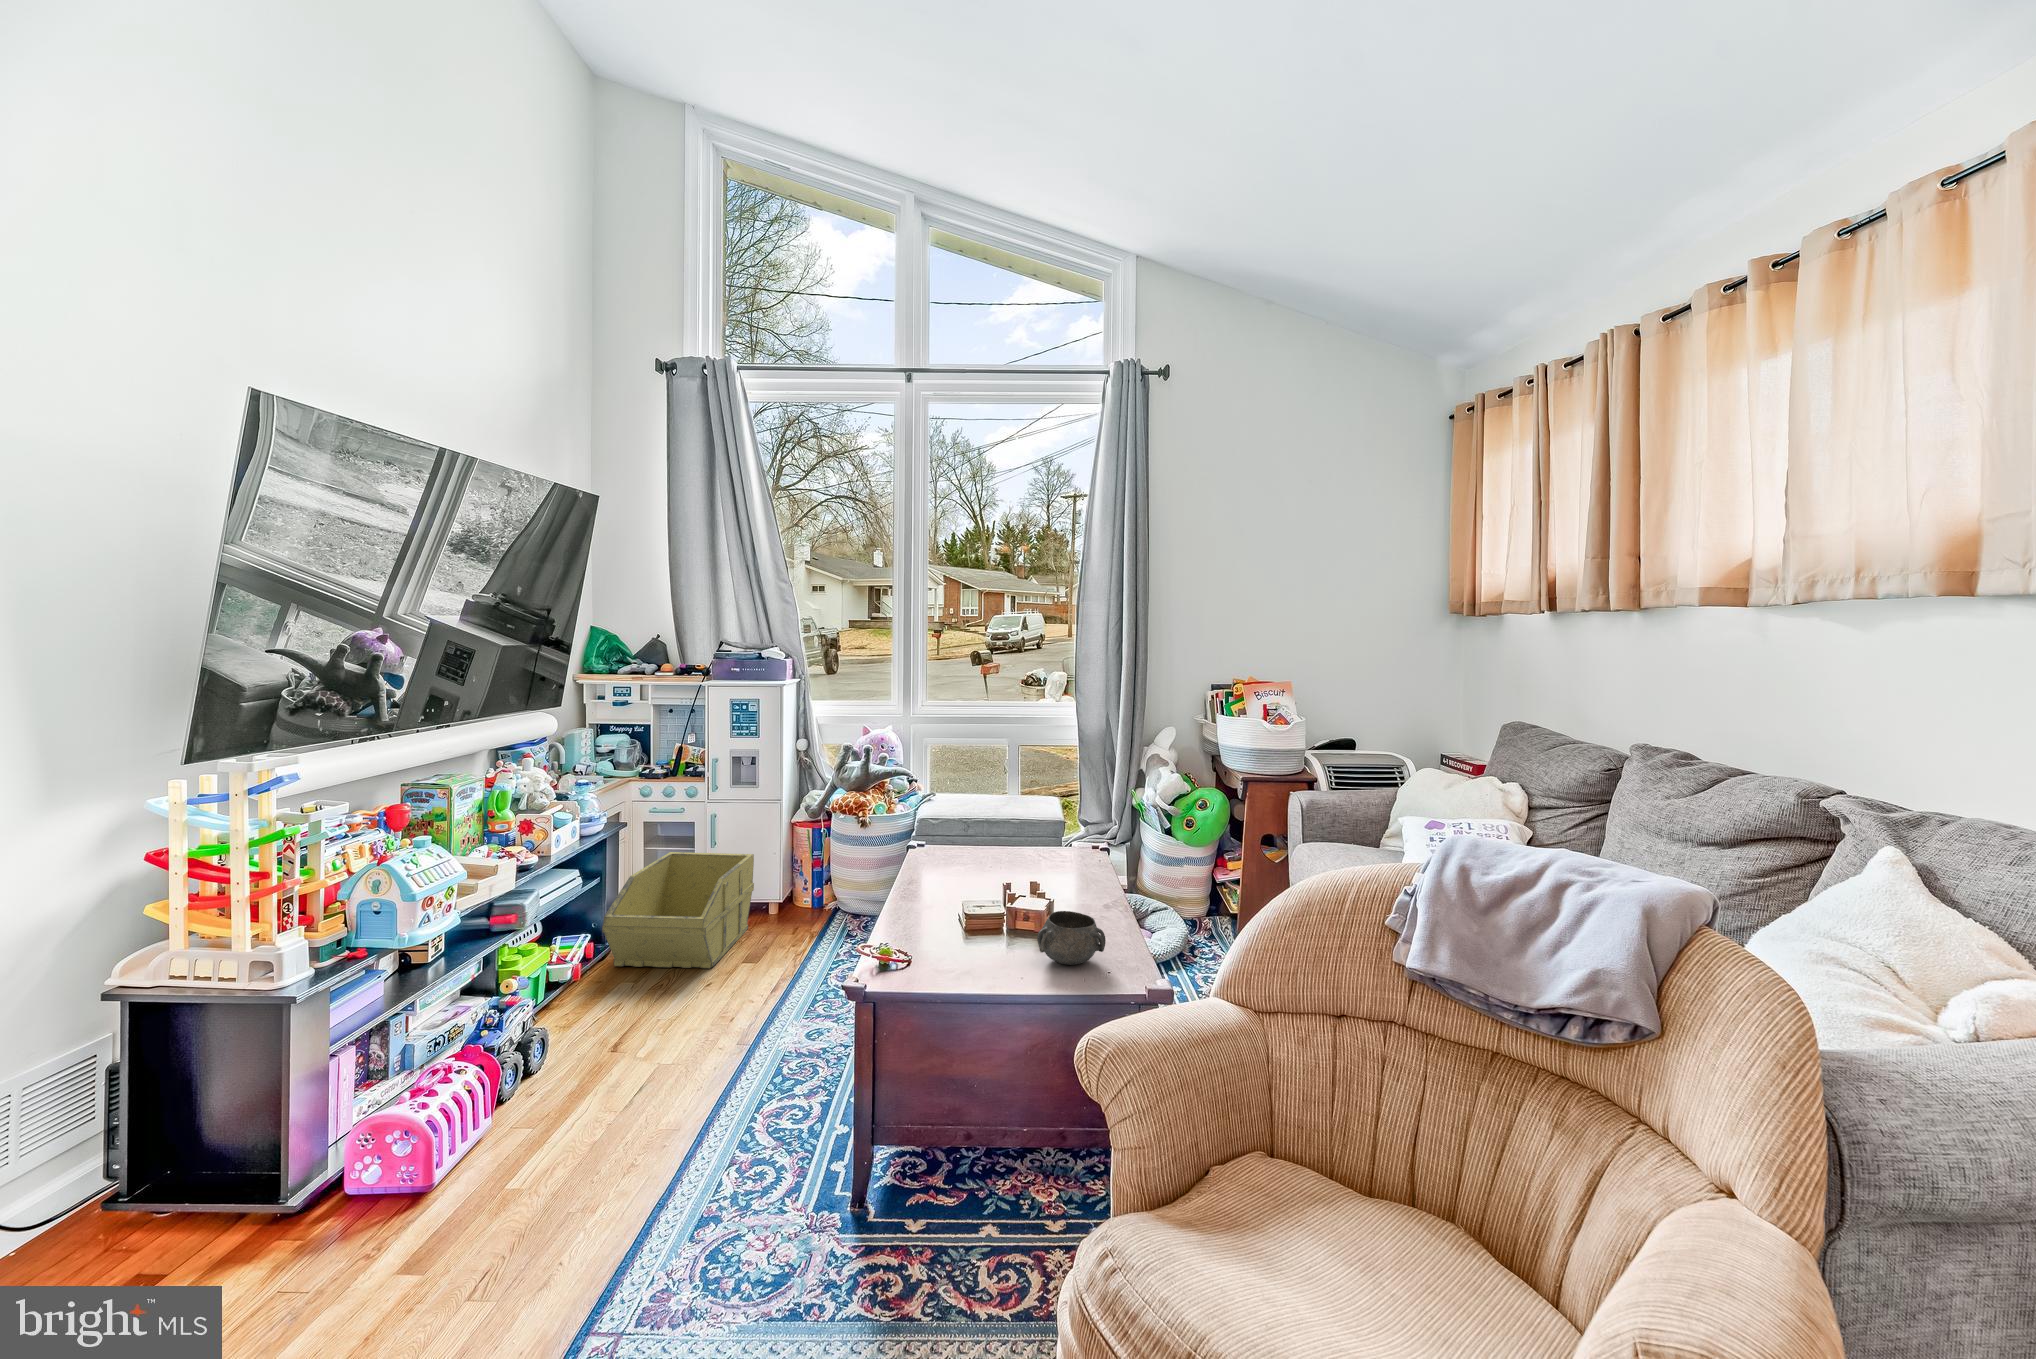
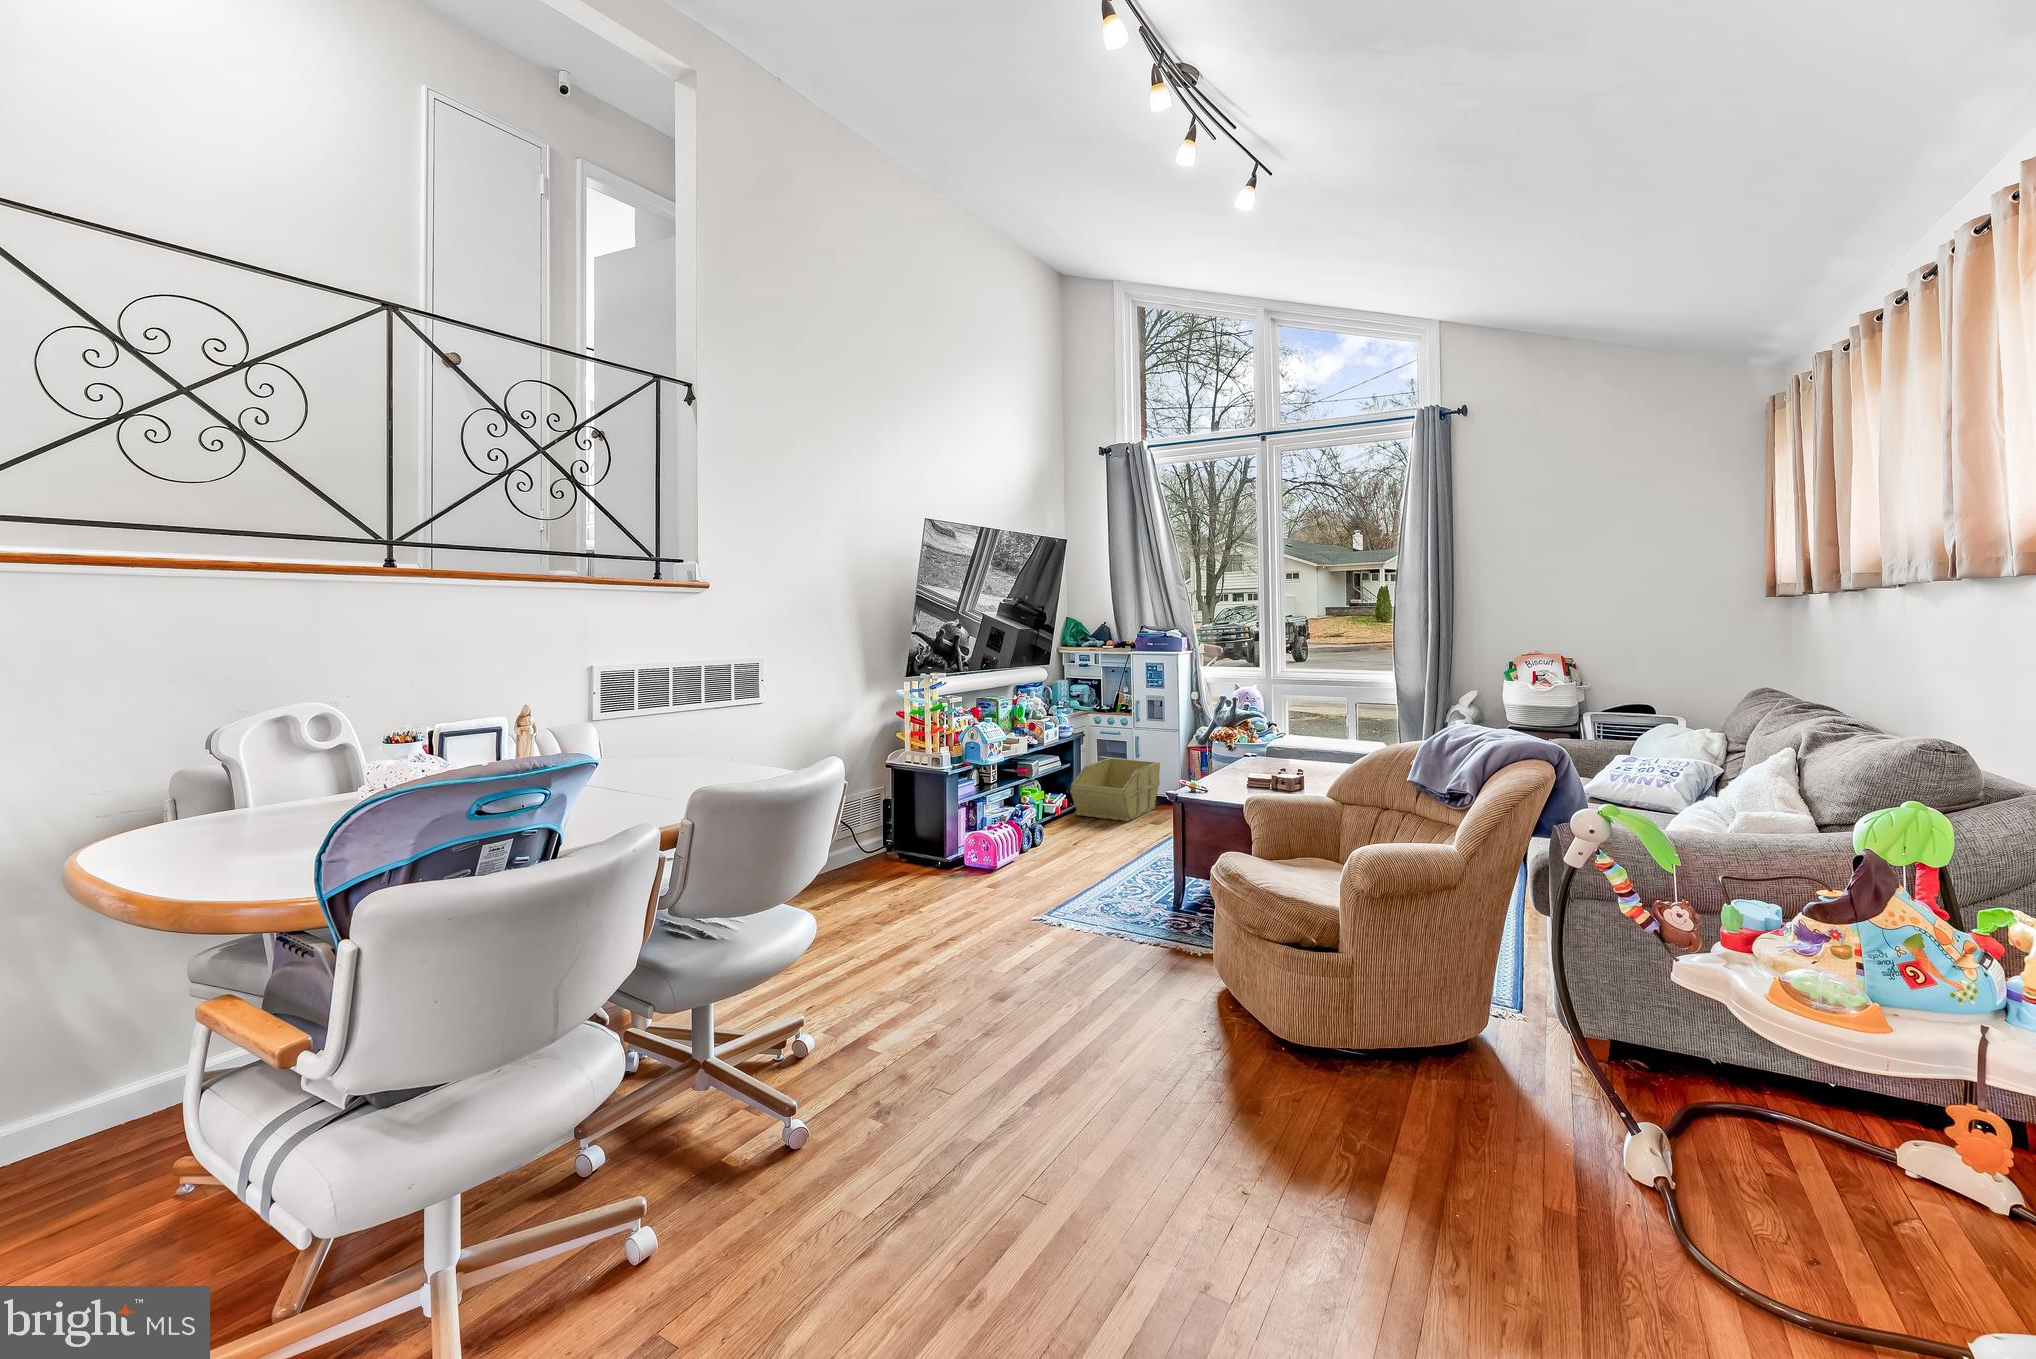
decorative bowl: present [1037,911,1106,965] -> none [1277,769,1316,796]

